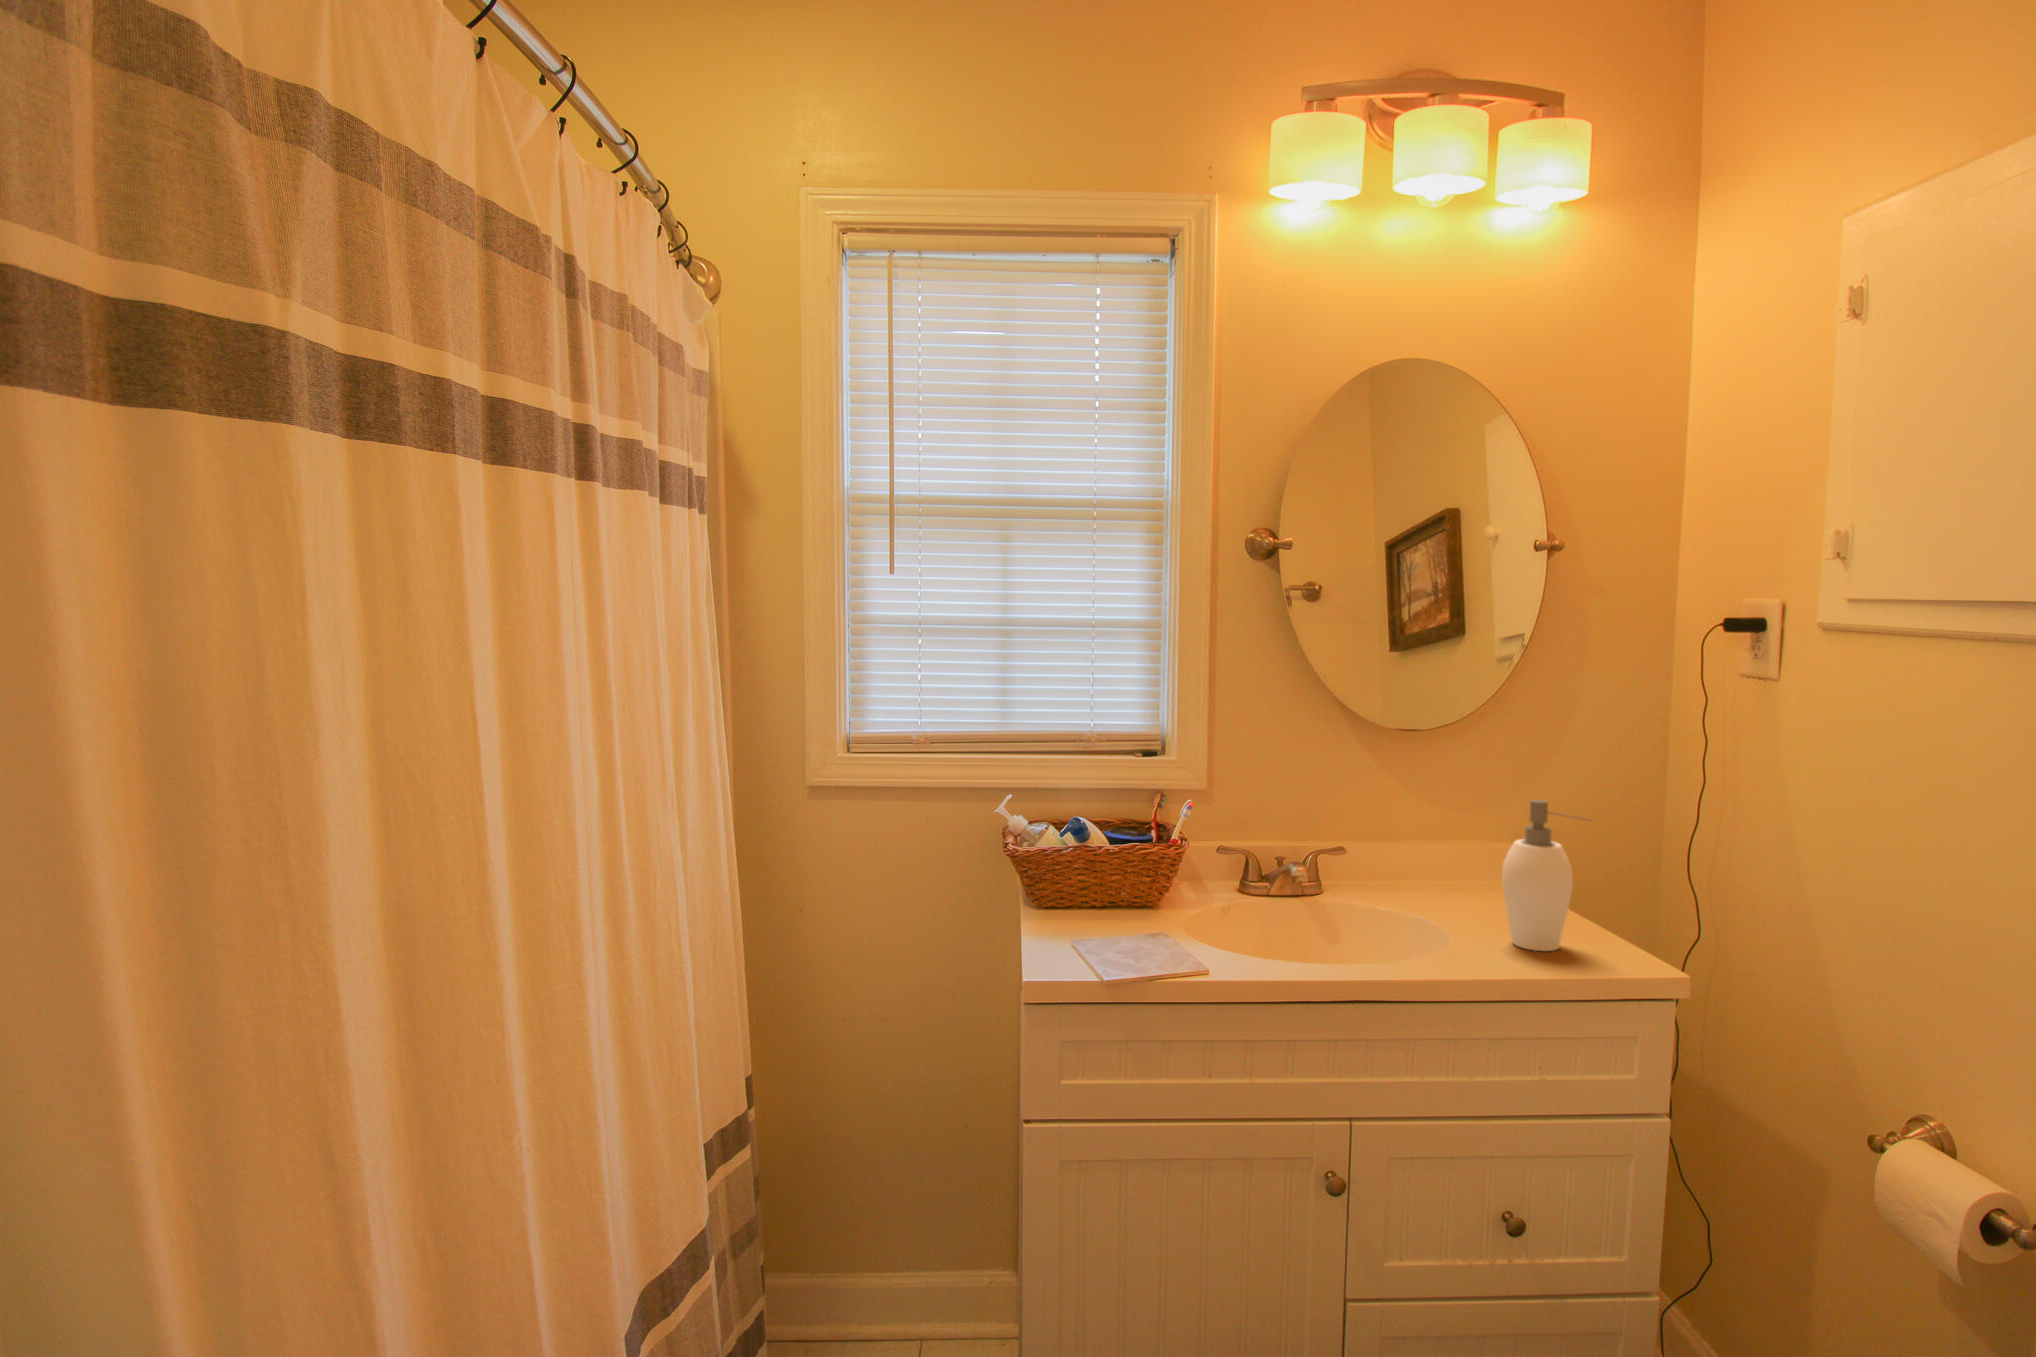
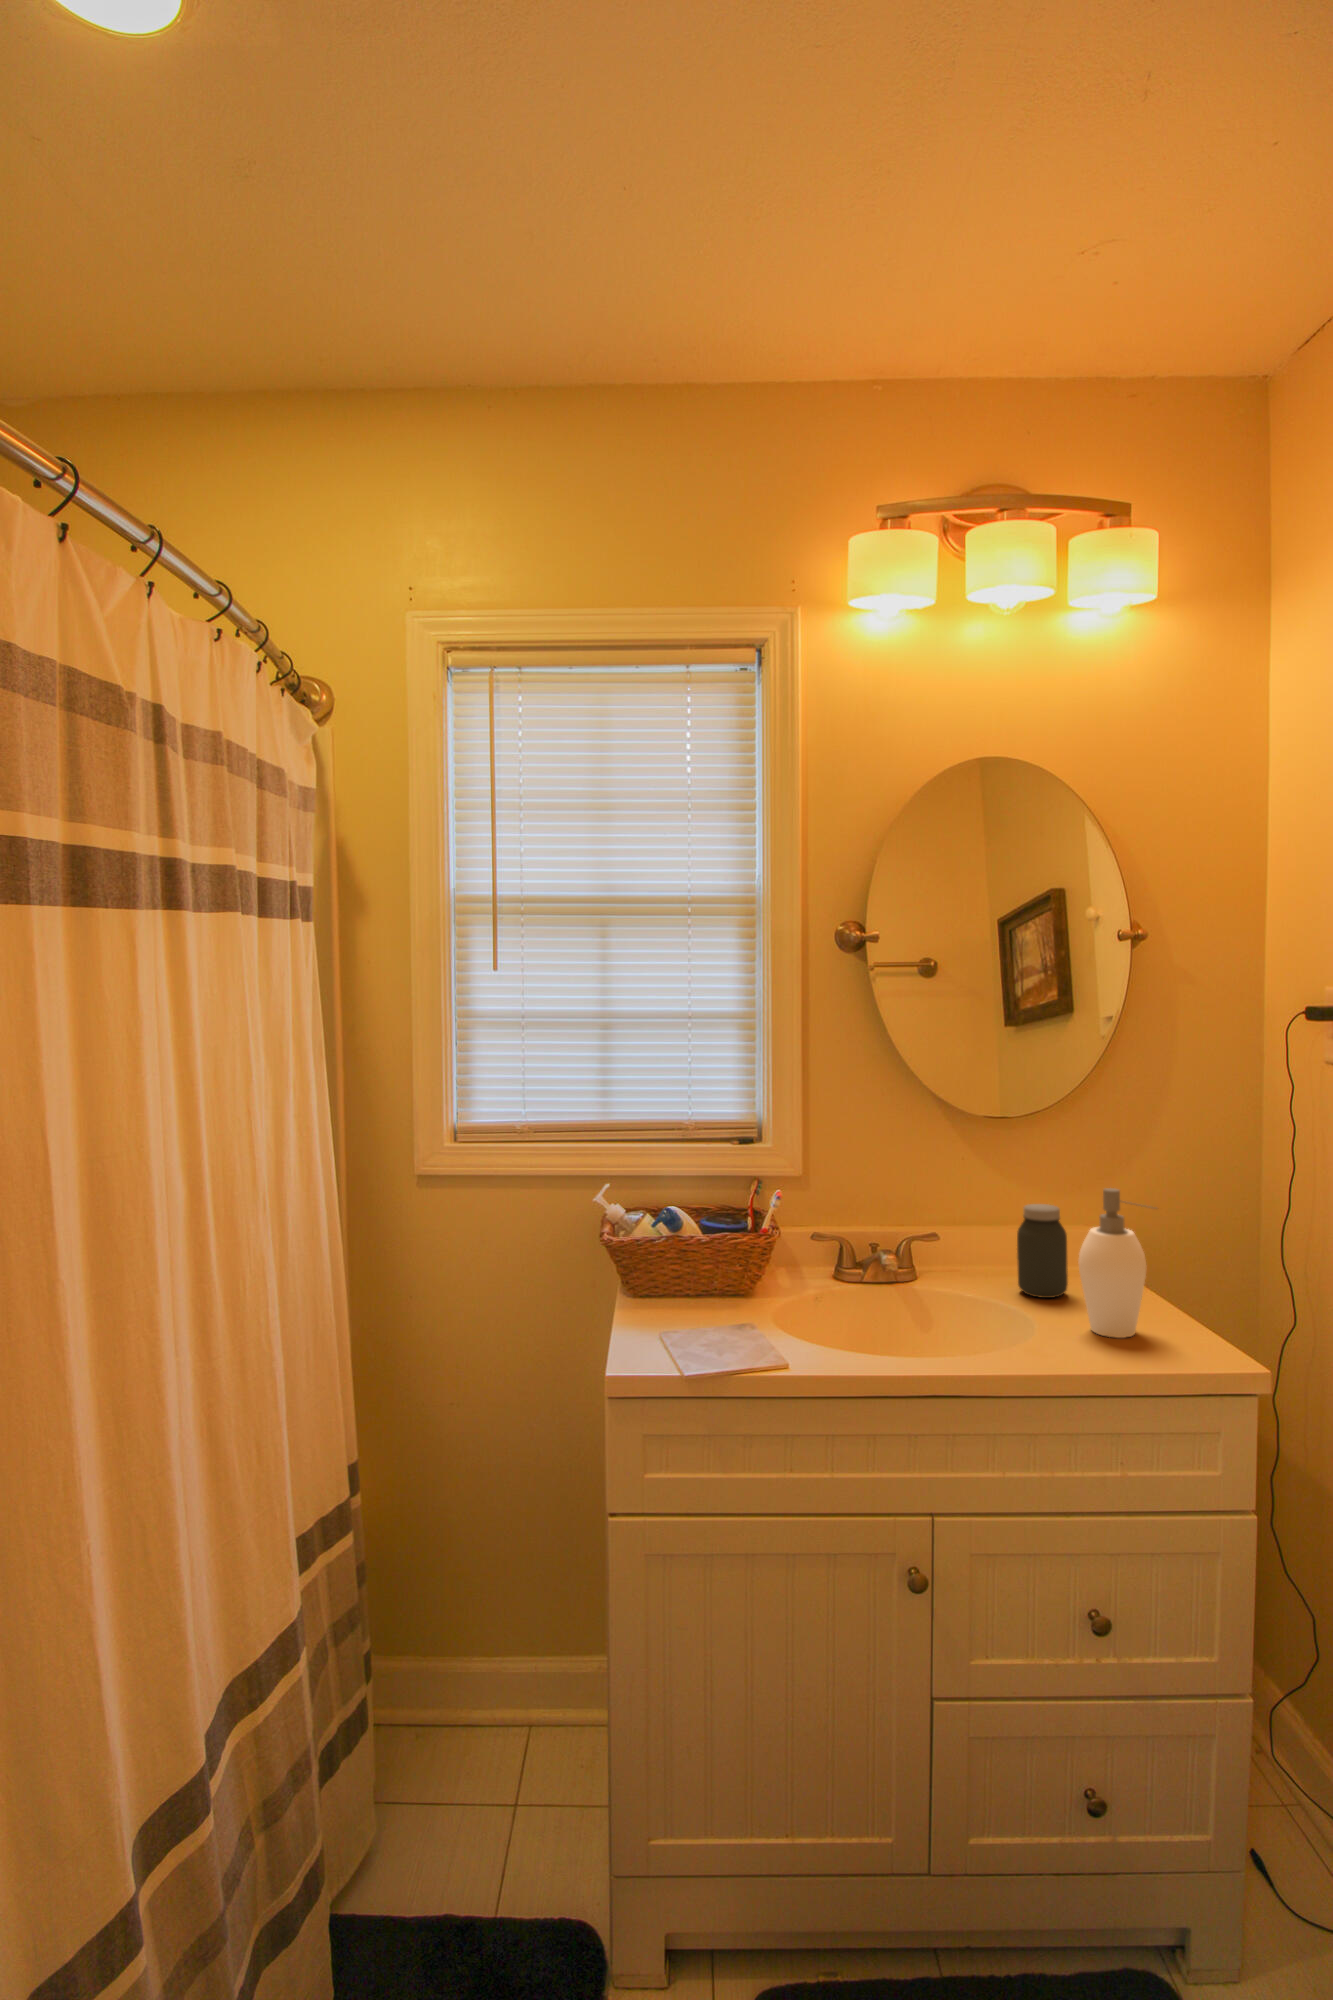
jar: none [1426,818,1478,912] -> present [1017,1204,1068,1298]

